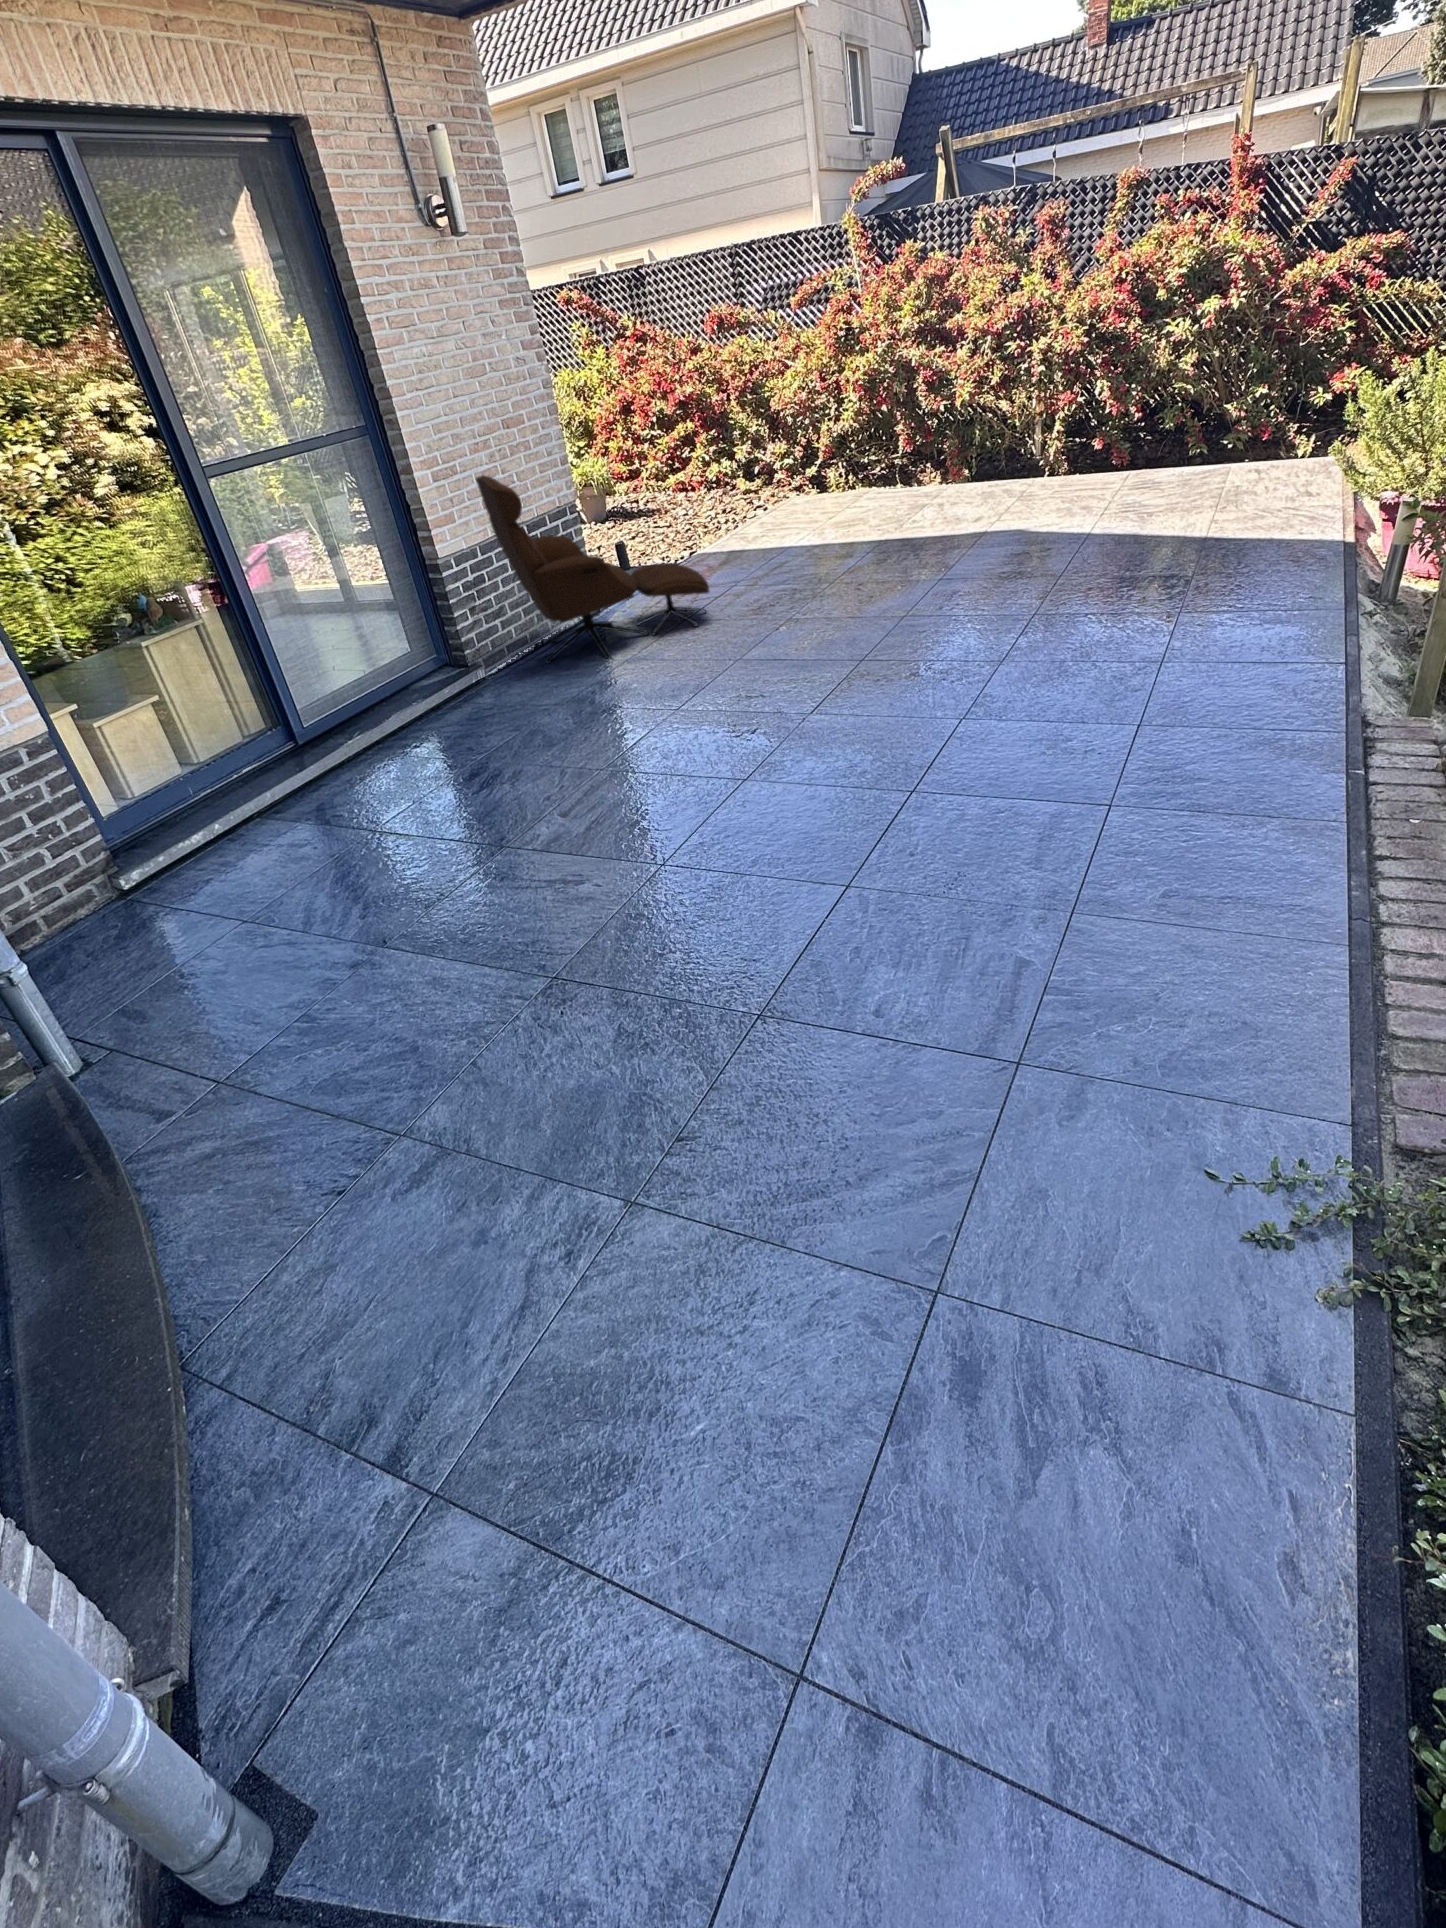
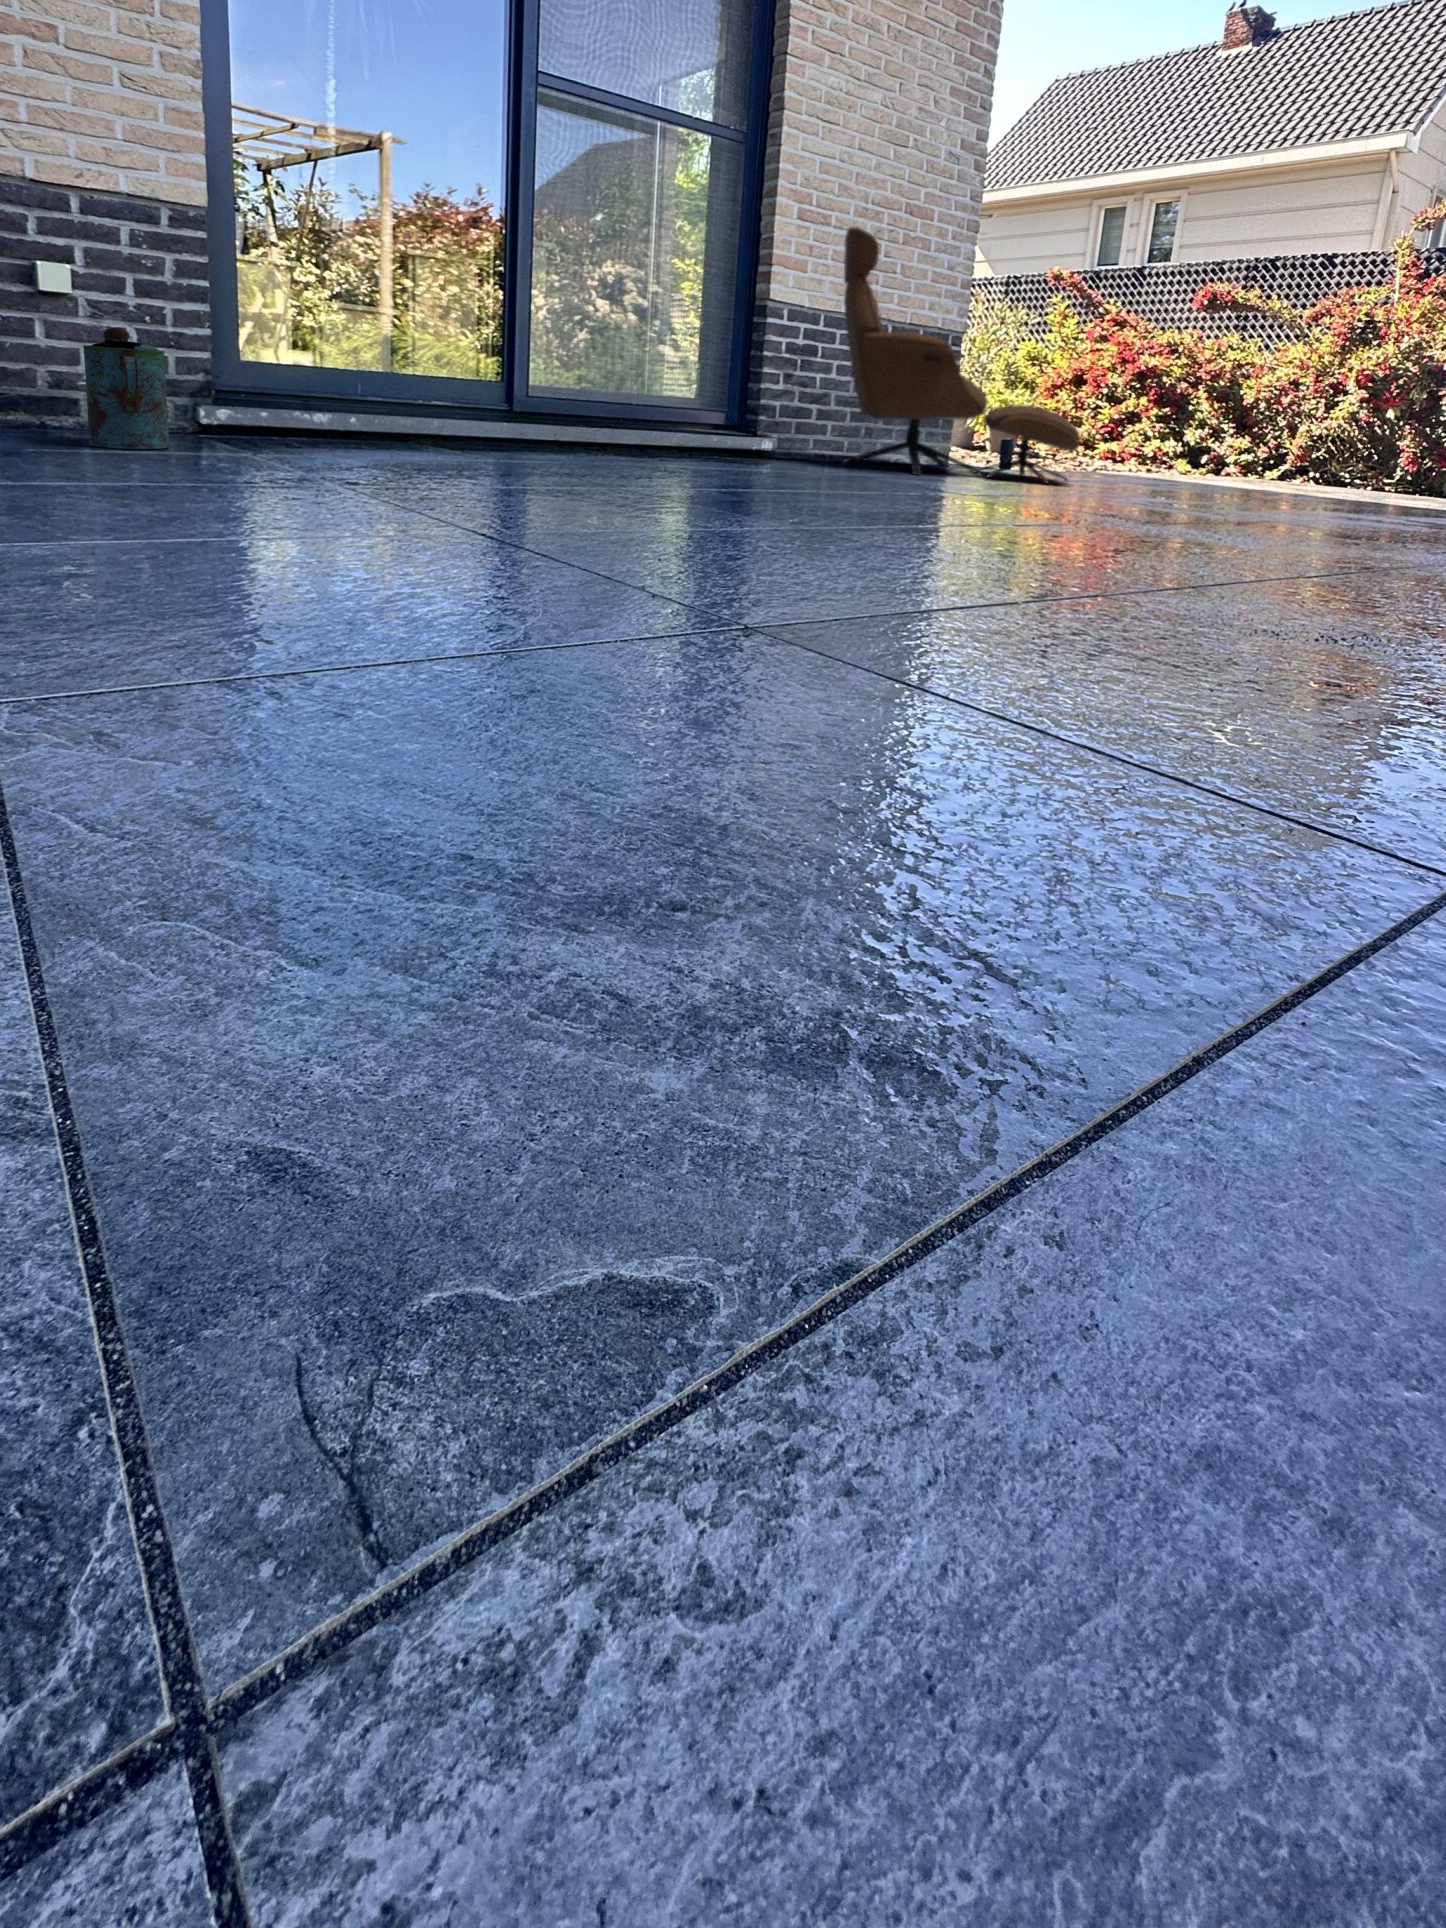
watering can: none [35,858,147,960] -> present [83,328,169,449]

